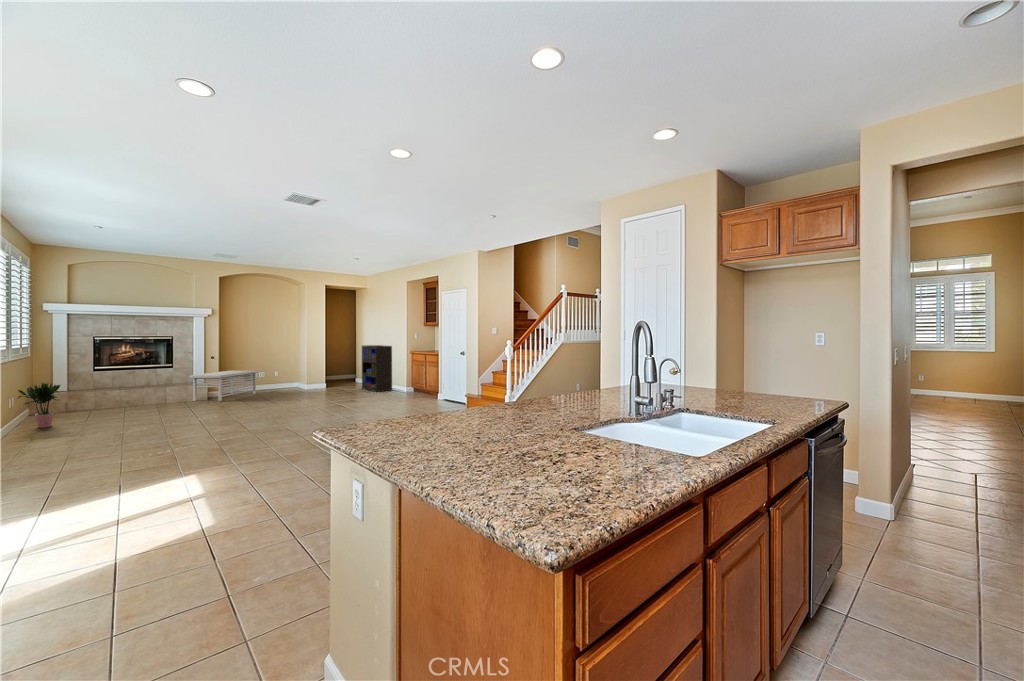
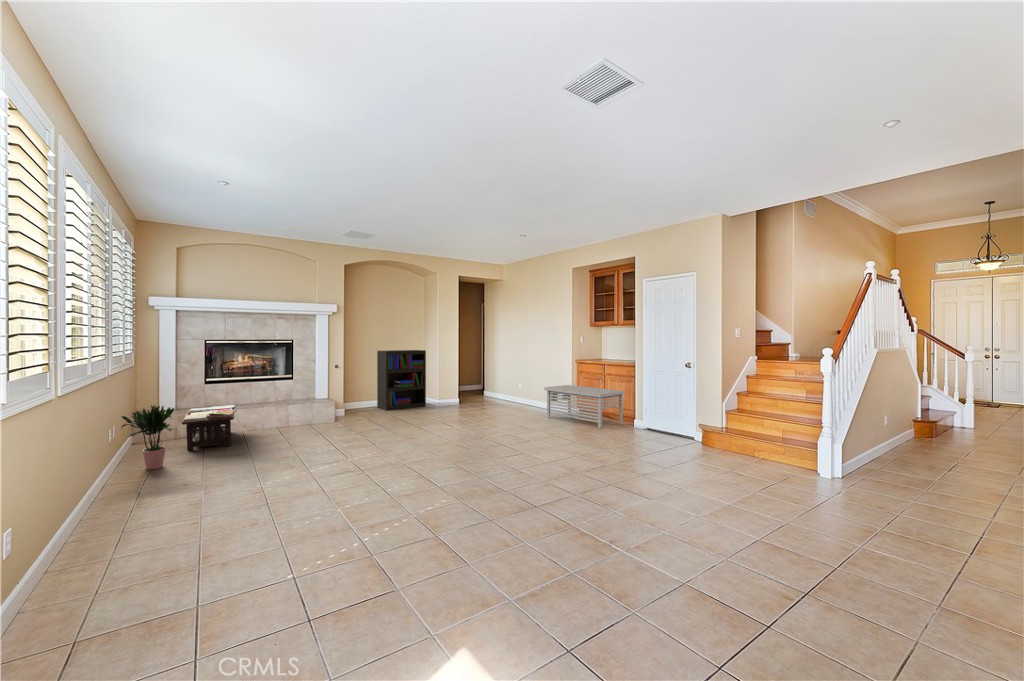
bookshelf: present [362,345,392,392] -> present [377,350,426,410]
storage bench: present [190,370,257,401] -> present [544,385,625,428]
coffee table: none [69,387,119,418] -> present [182,405,236,451]

